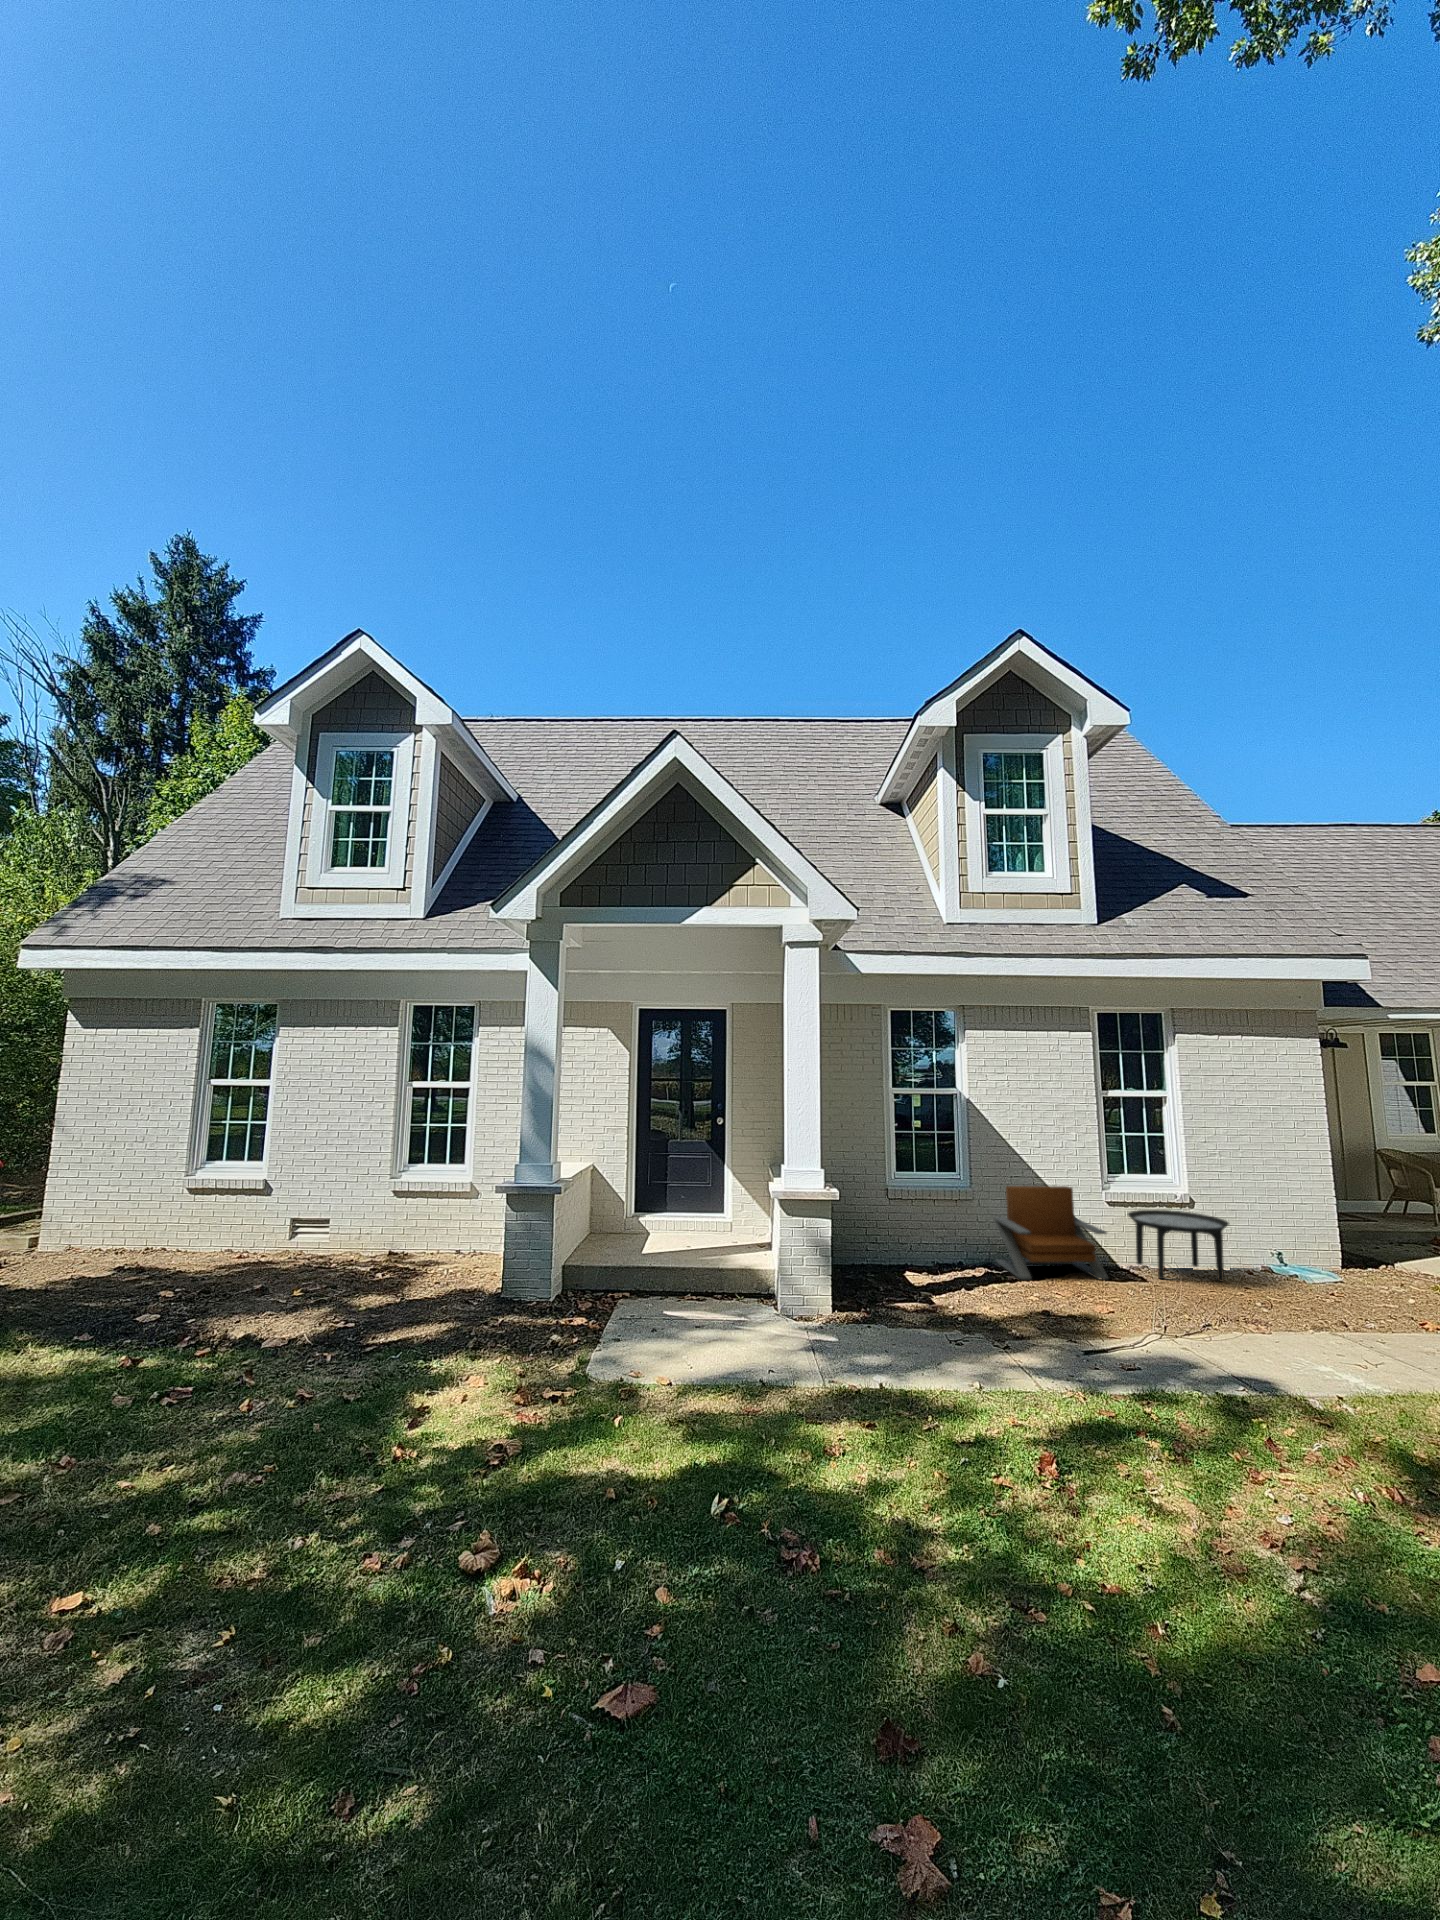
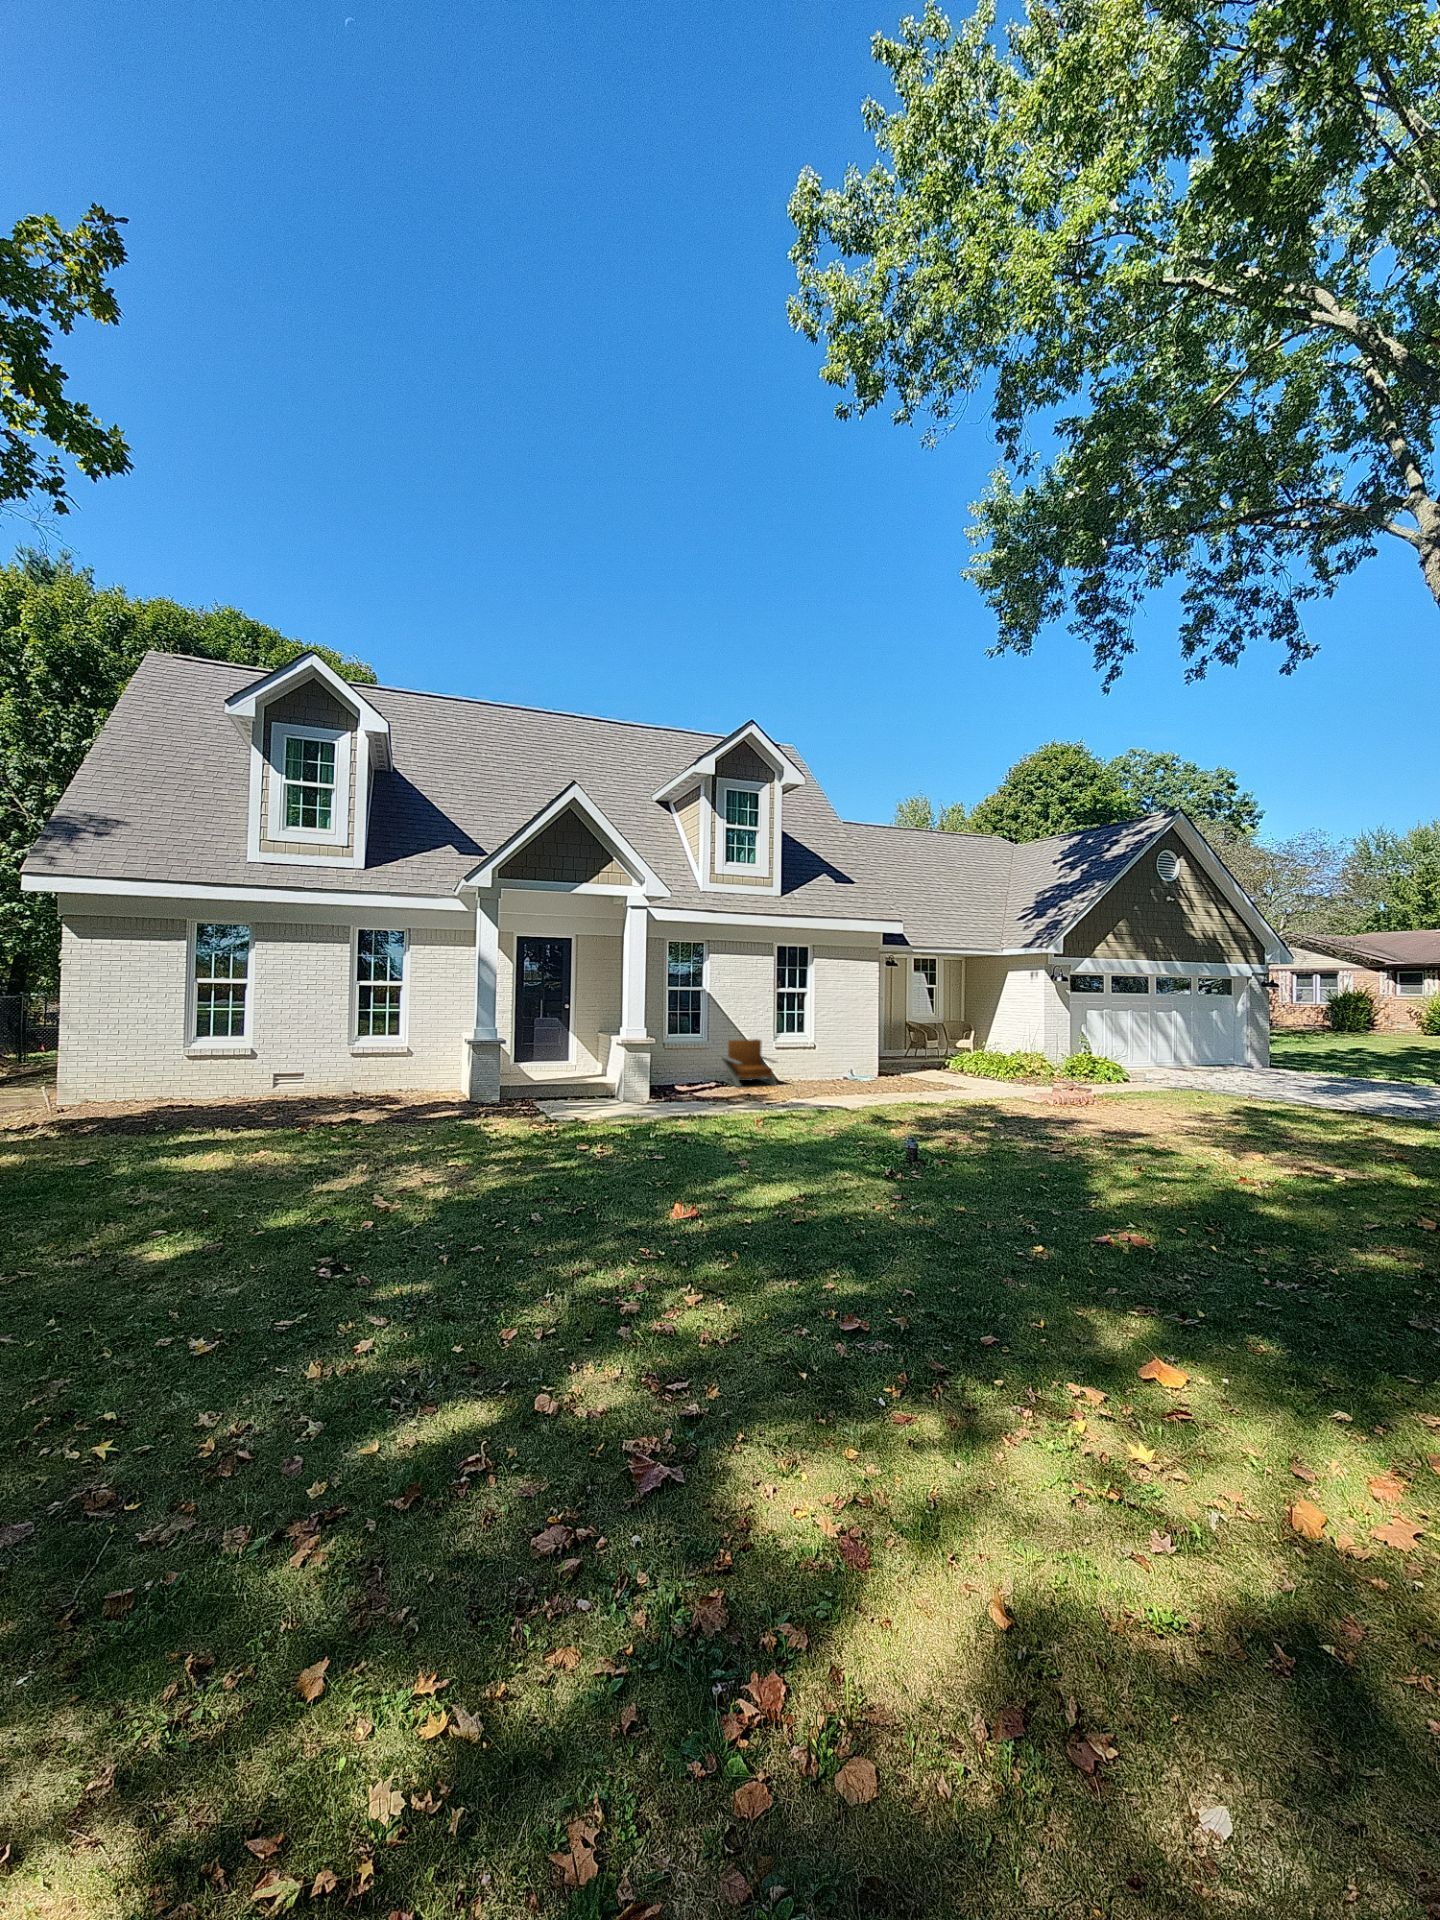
round table: present [1128,1210,1229,1281] -> none [786,1050,833,1084]

